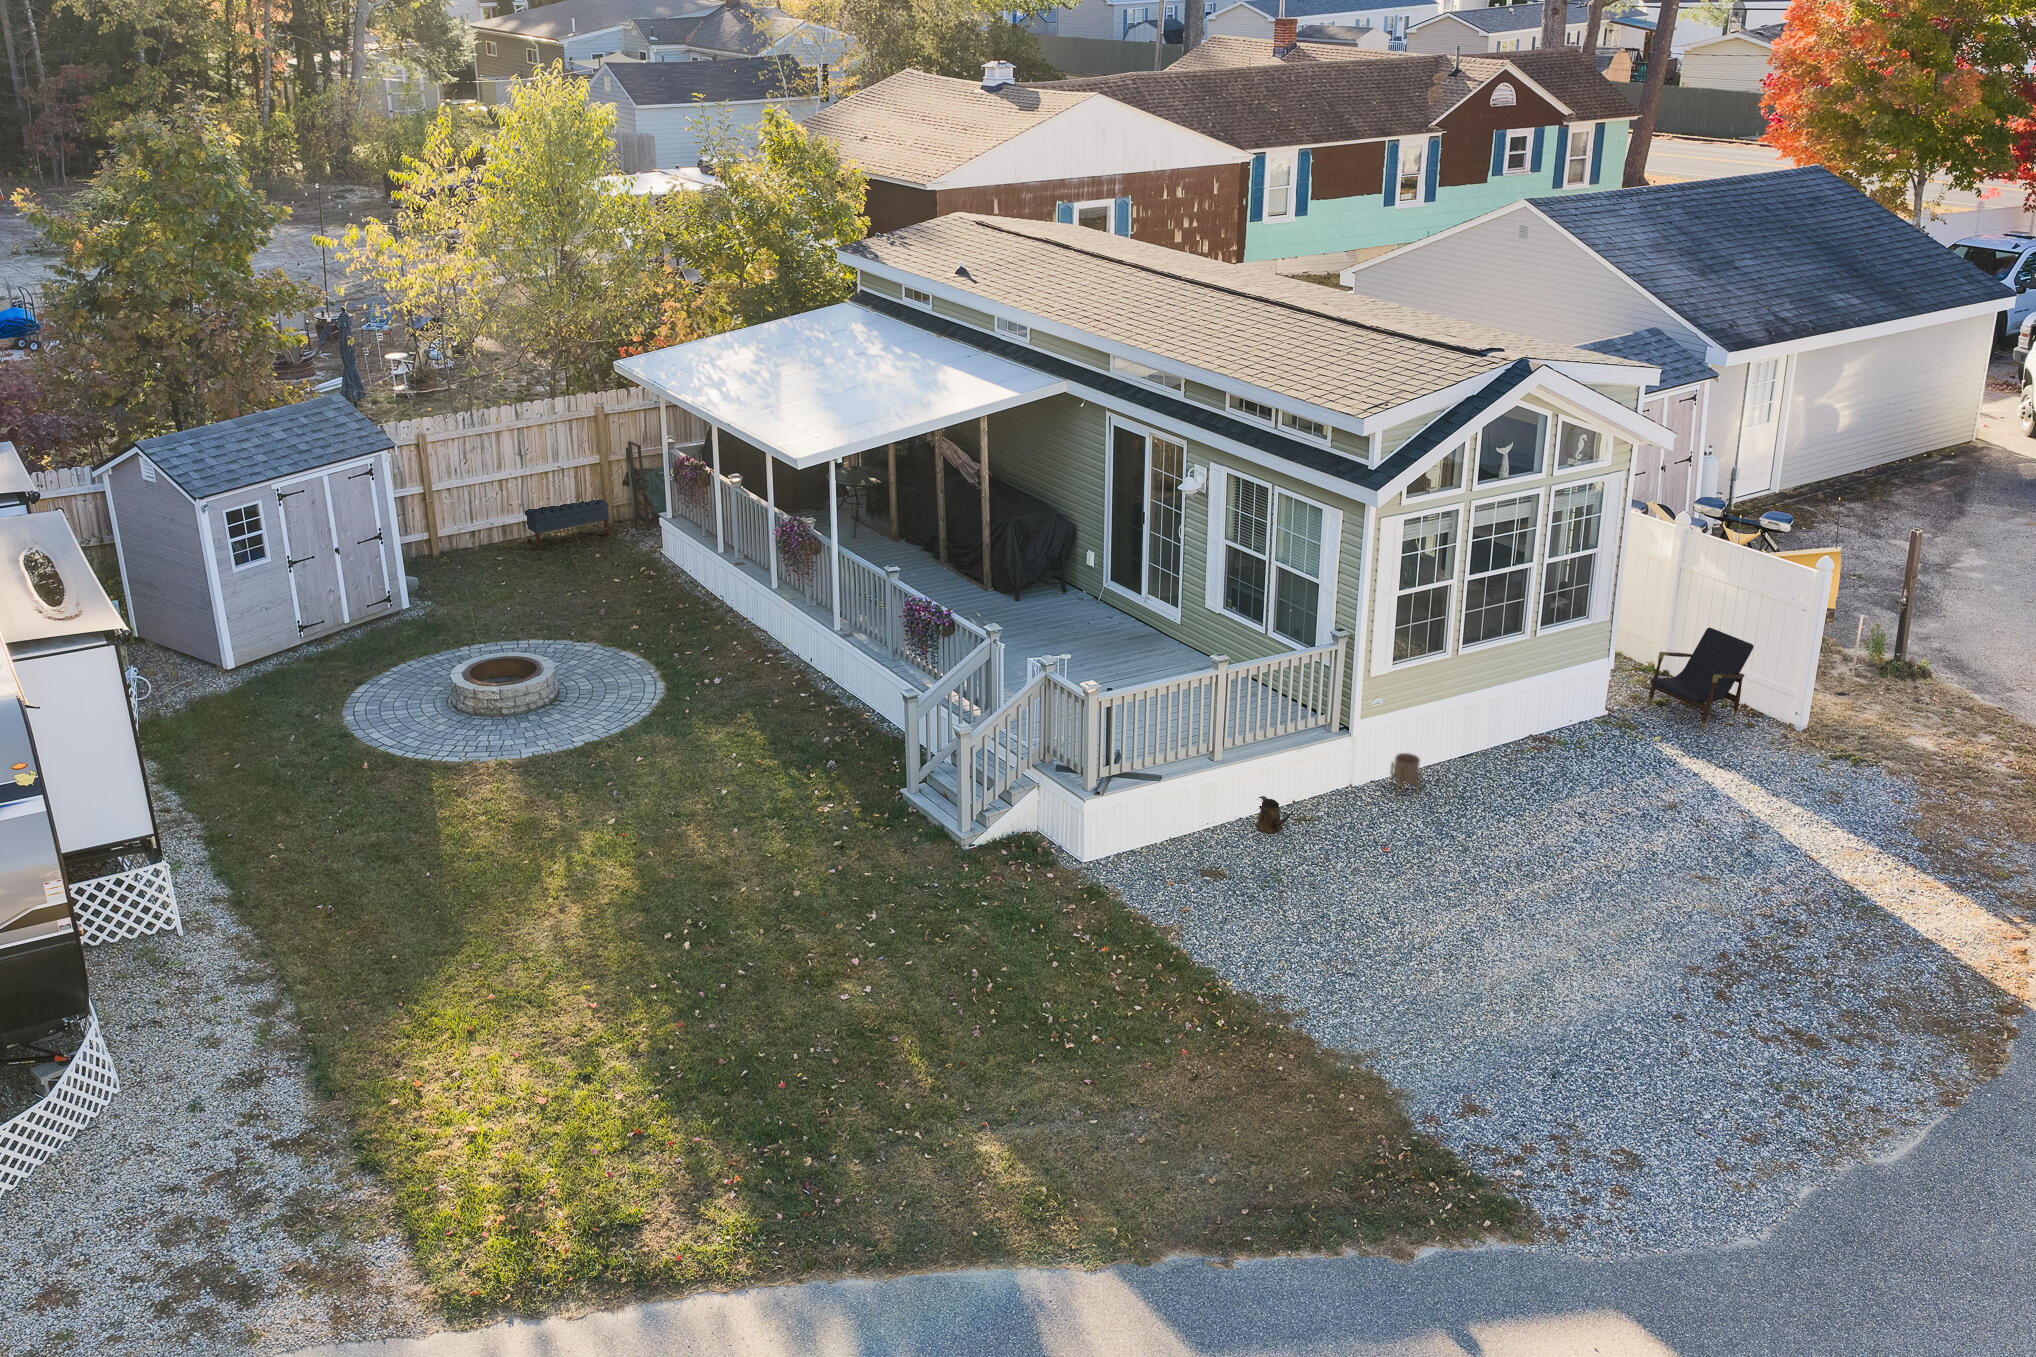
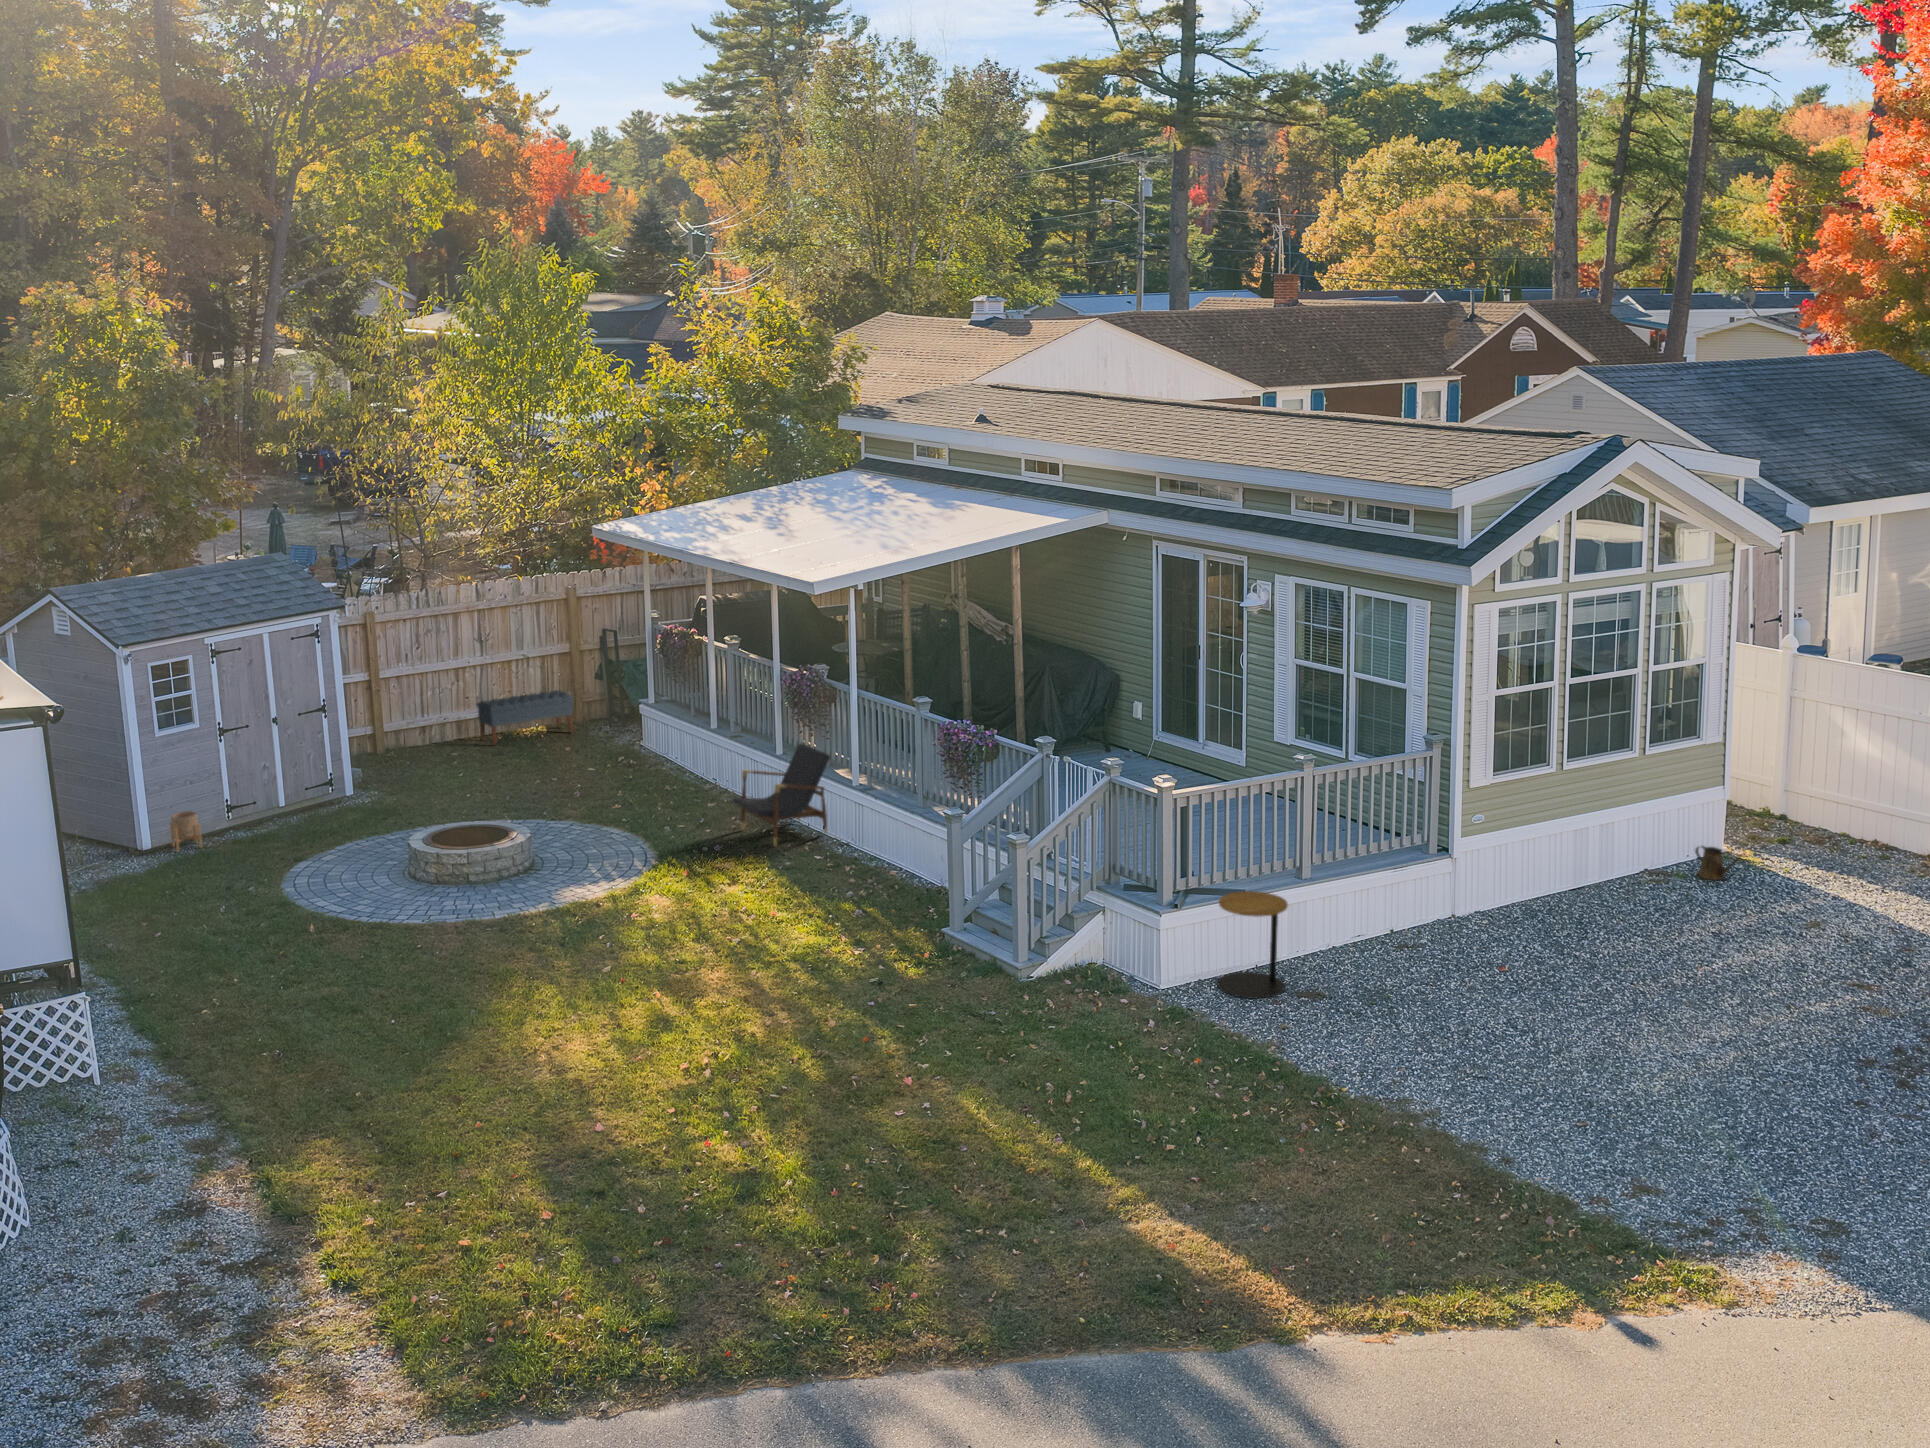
lounge chair: present [1648,628,1754,730] -> present [733,743,830,846]
planter: present [1389,753,1422,794] -> present [170,811,202,851]
side table: none [1132,777,1195,873] -> present [1217,891,1288,999]
watering can: present [1256,796,1293,833] -> present [1695,846,1742,880]

